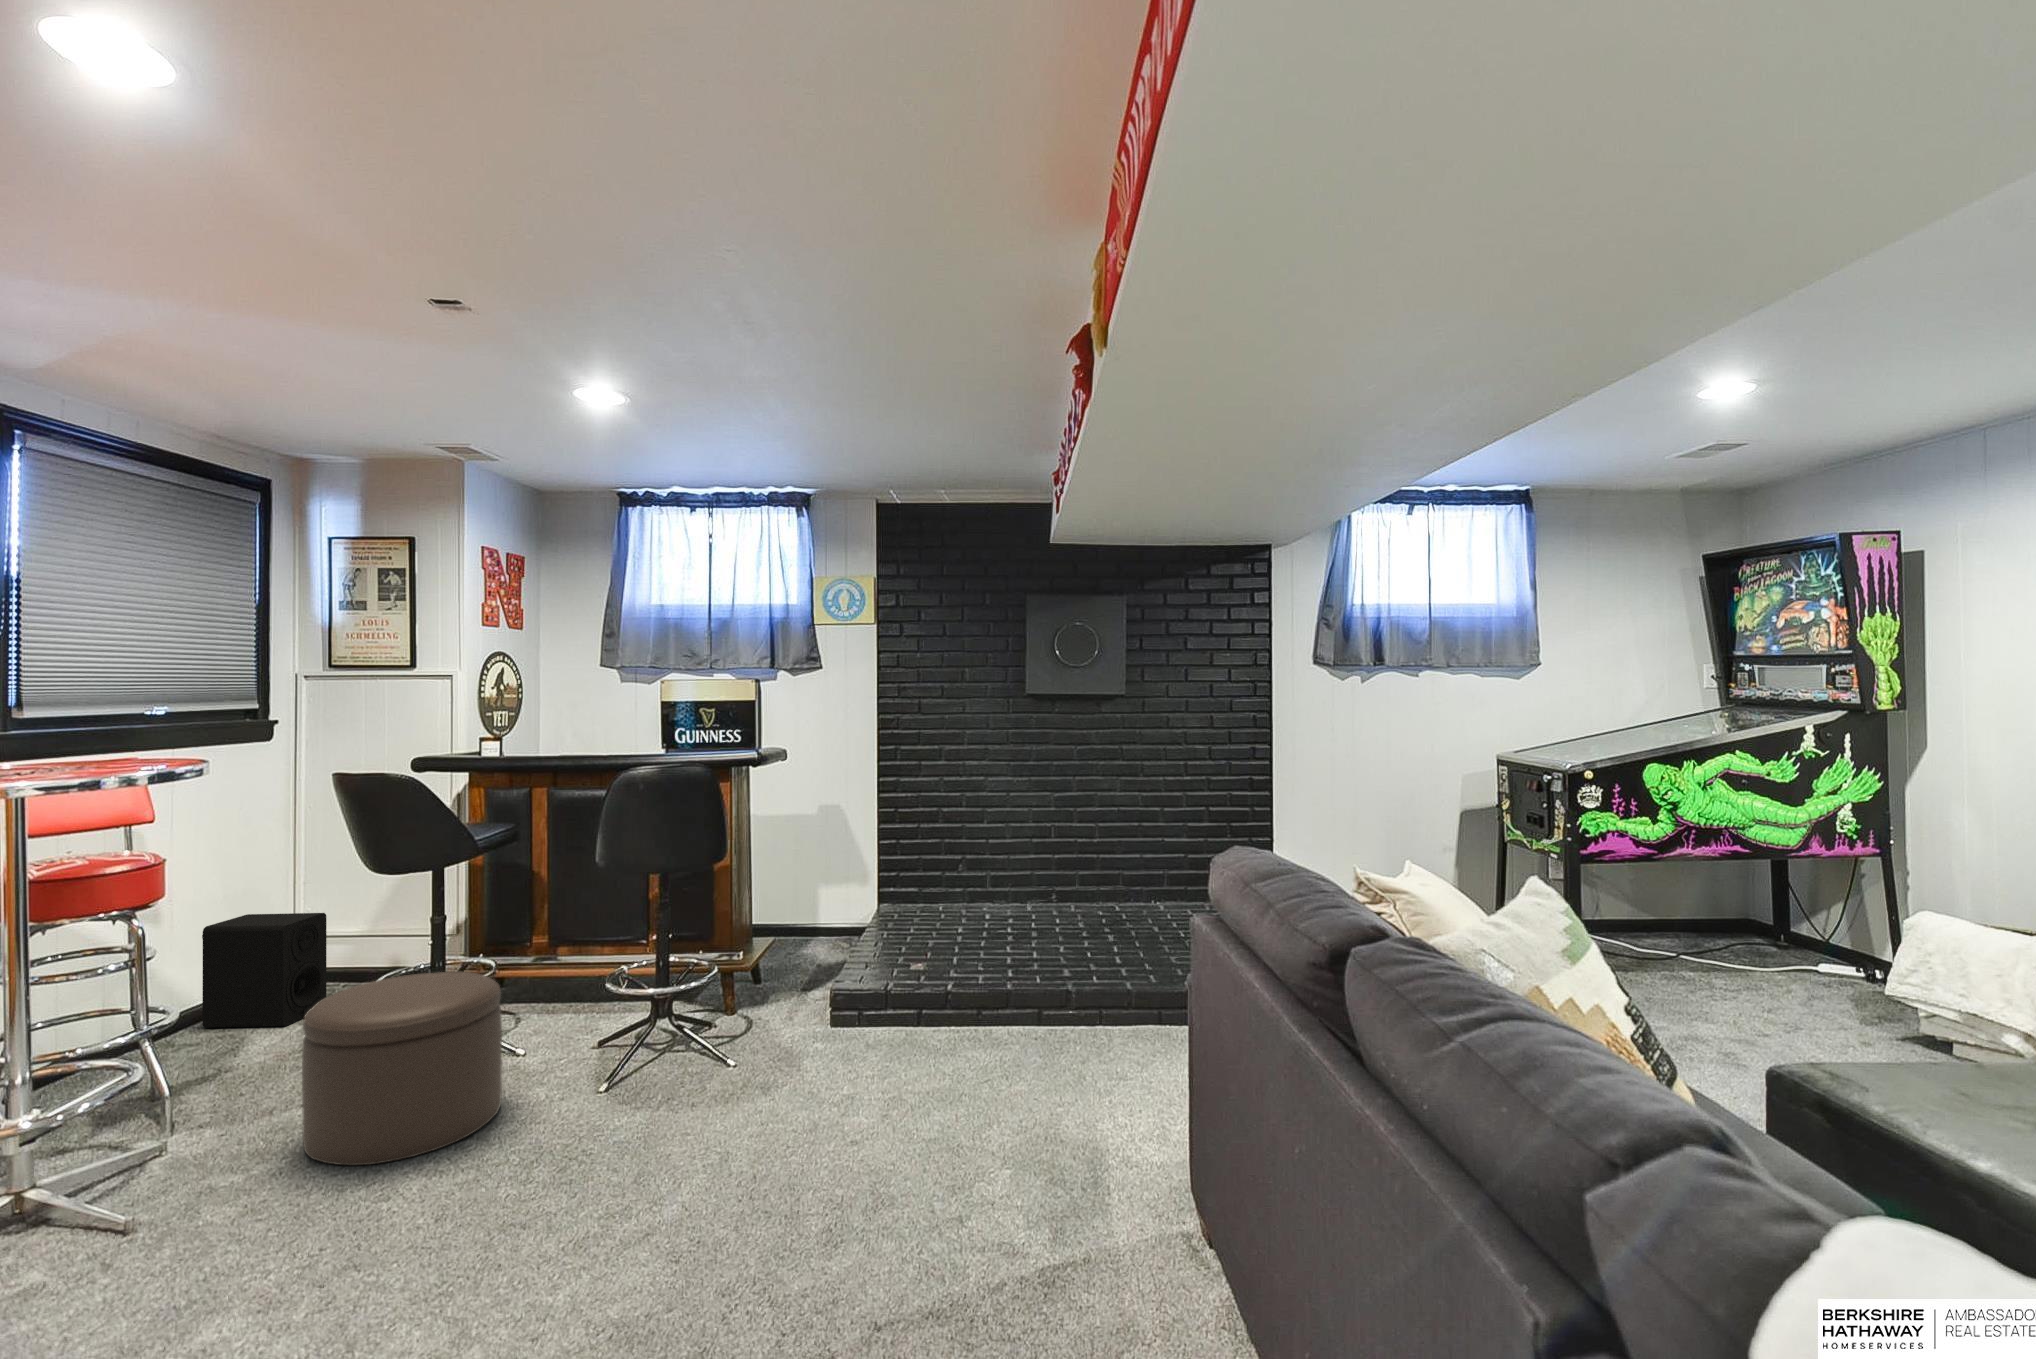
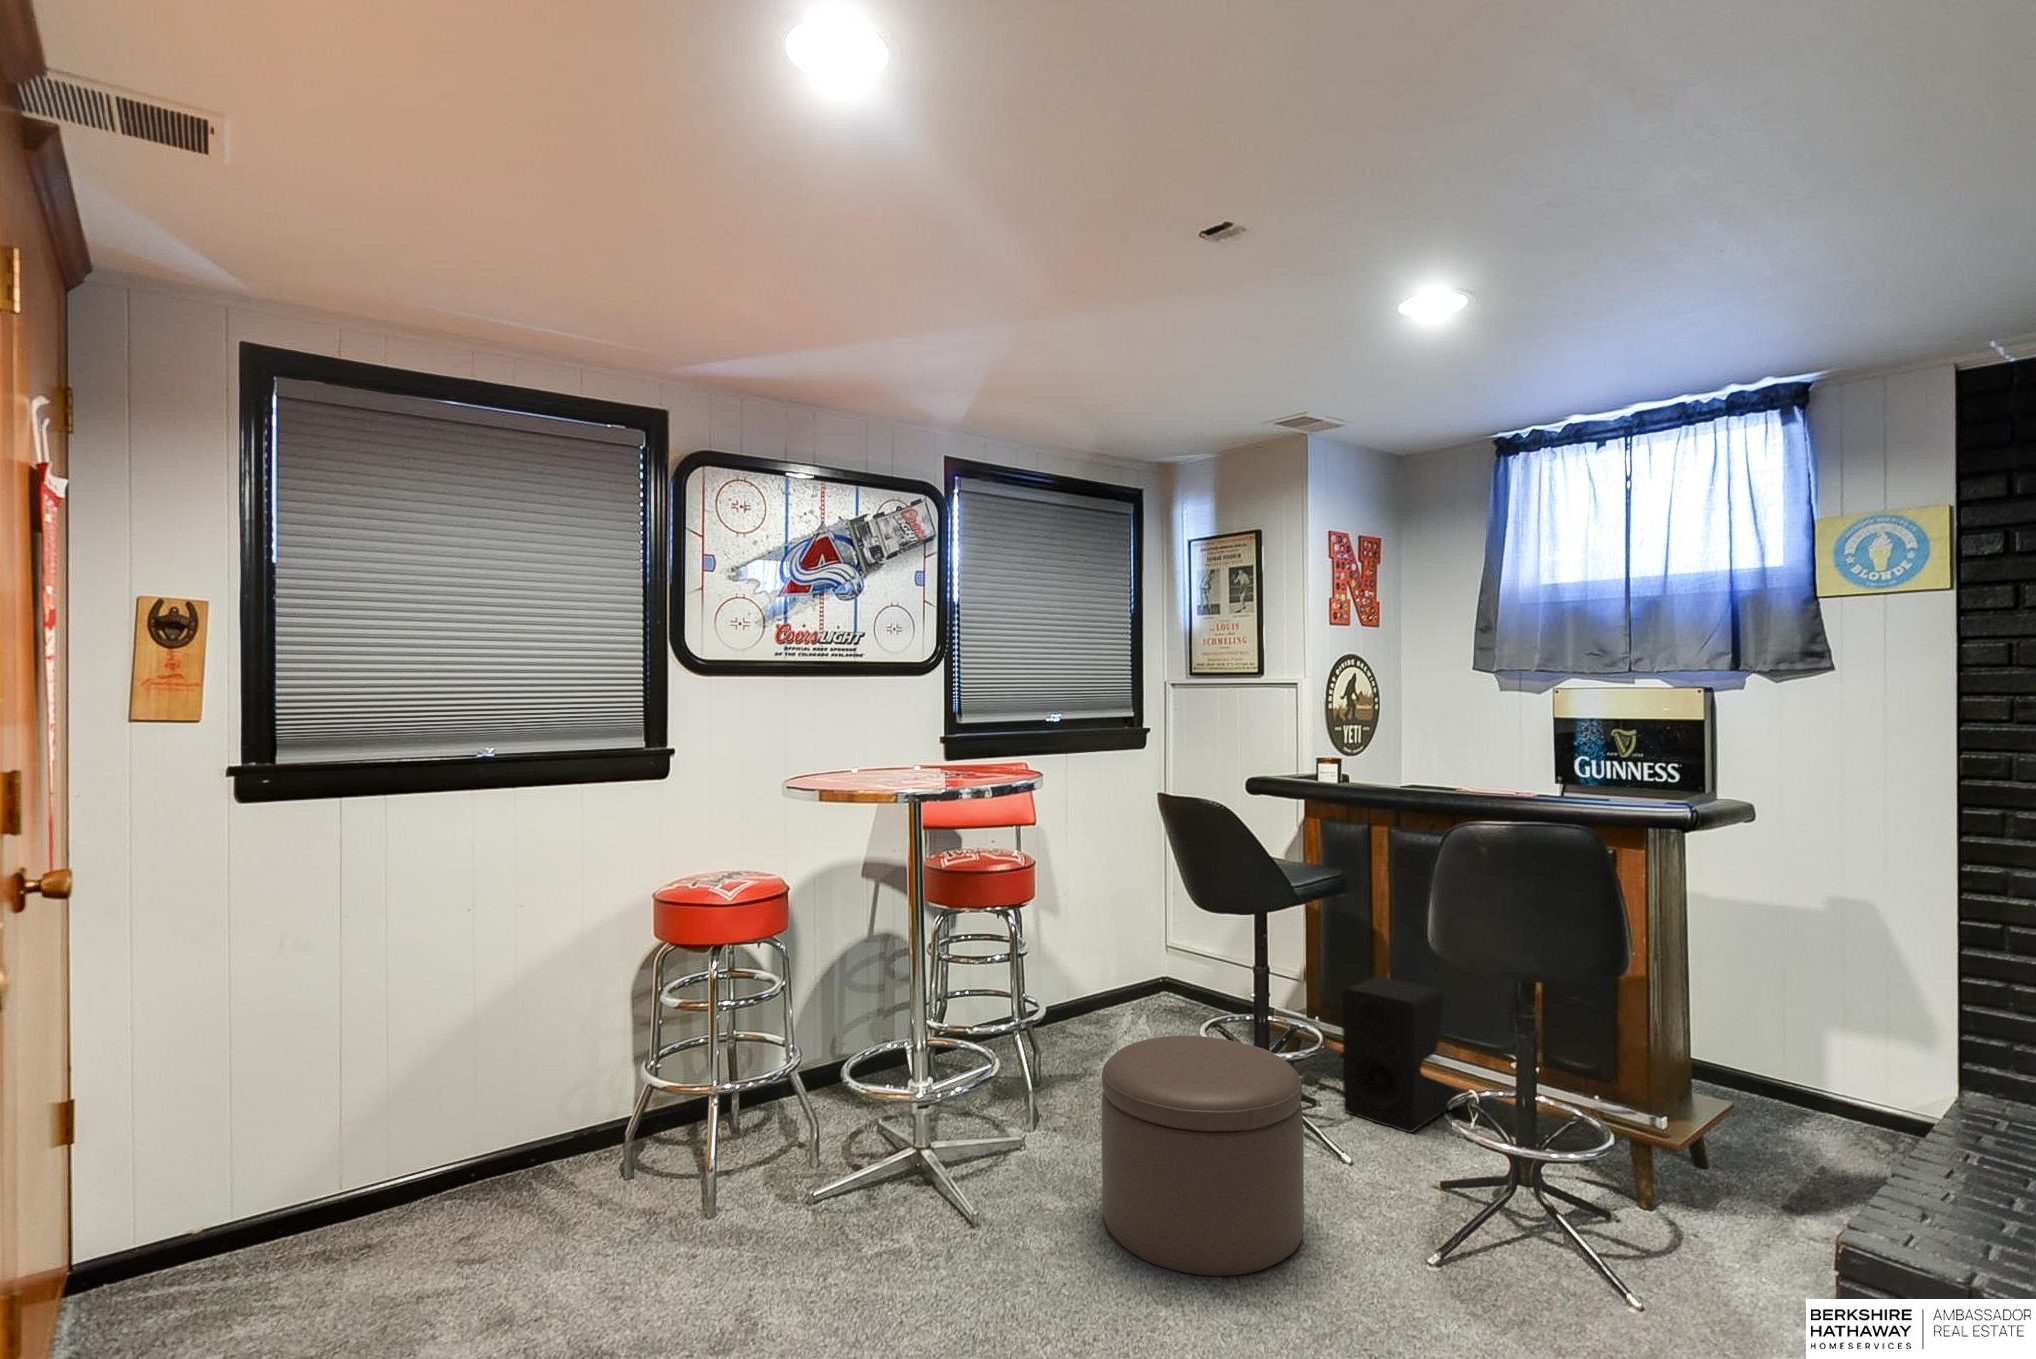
speaker: present [202,913,327,1028] -> present [1342,977,1458,1133]

